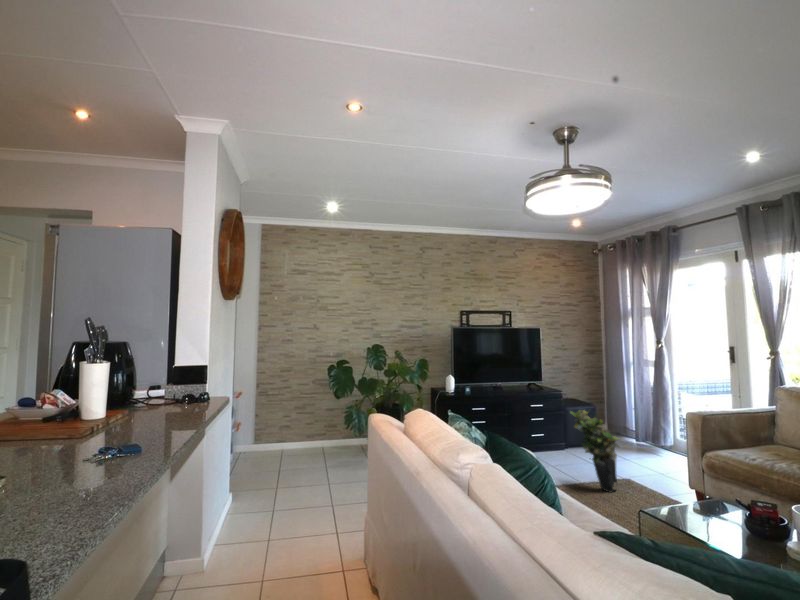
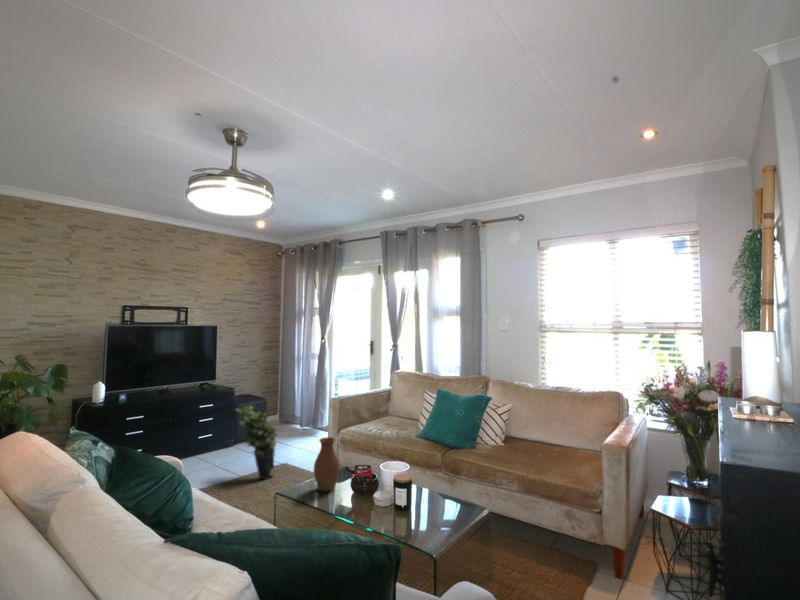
vase: none [692,463,733,533] -> present [314,437,339,492]

